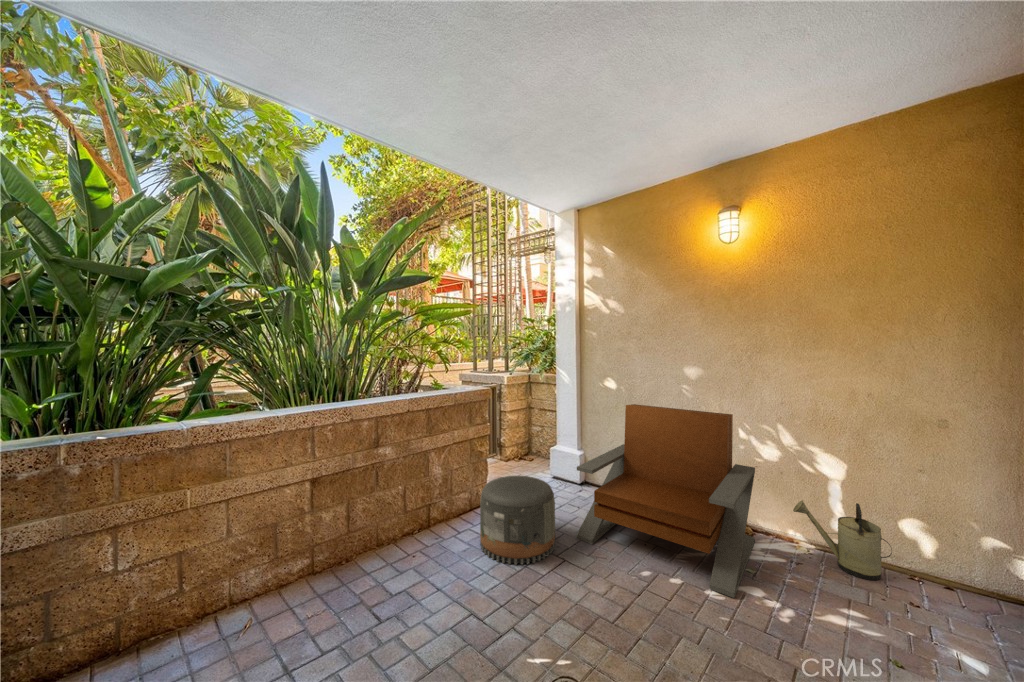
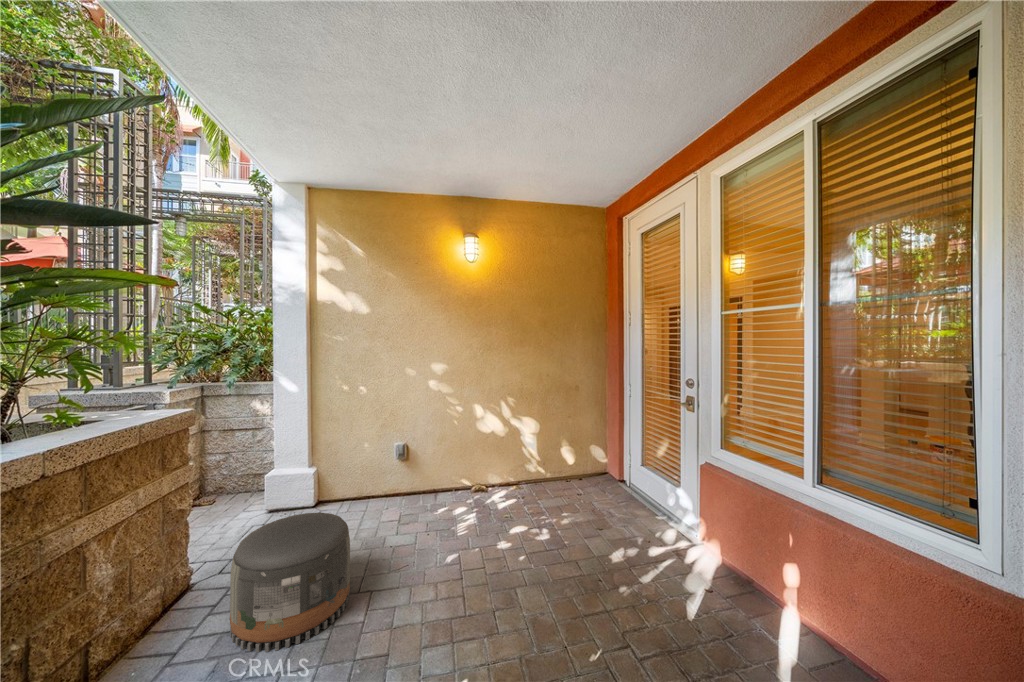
lounge chair: present [577,404,755,598] -> none [362,399,513,564]
watering can: present [793,500,892,580] -> none [512,447,559,494]

